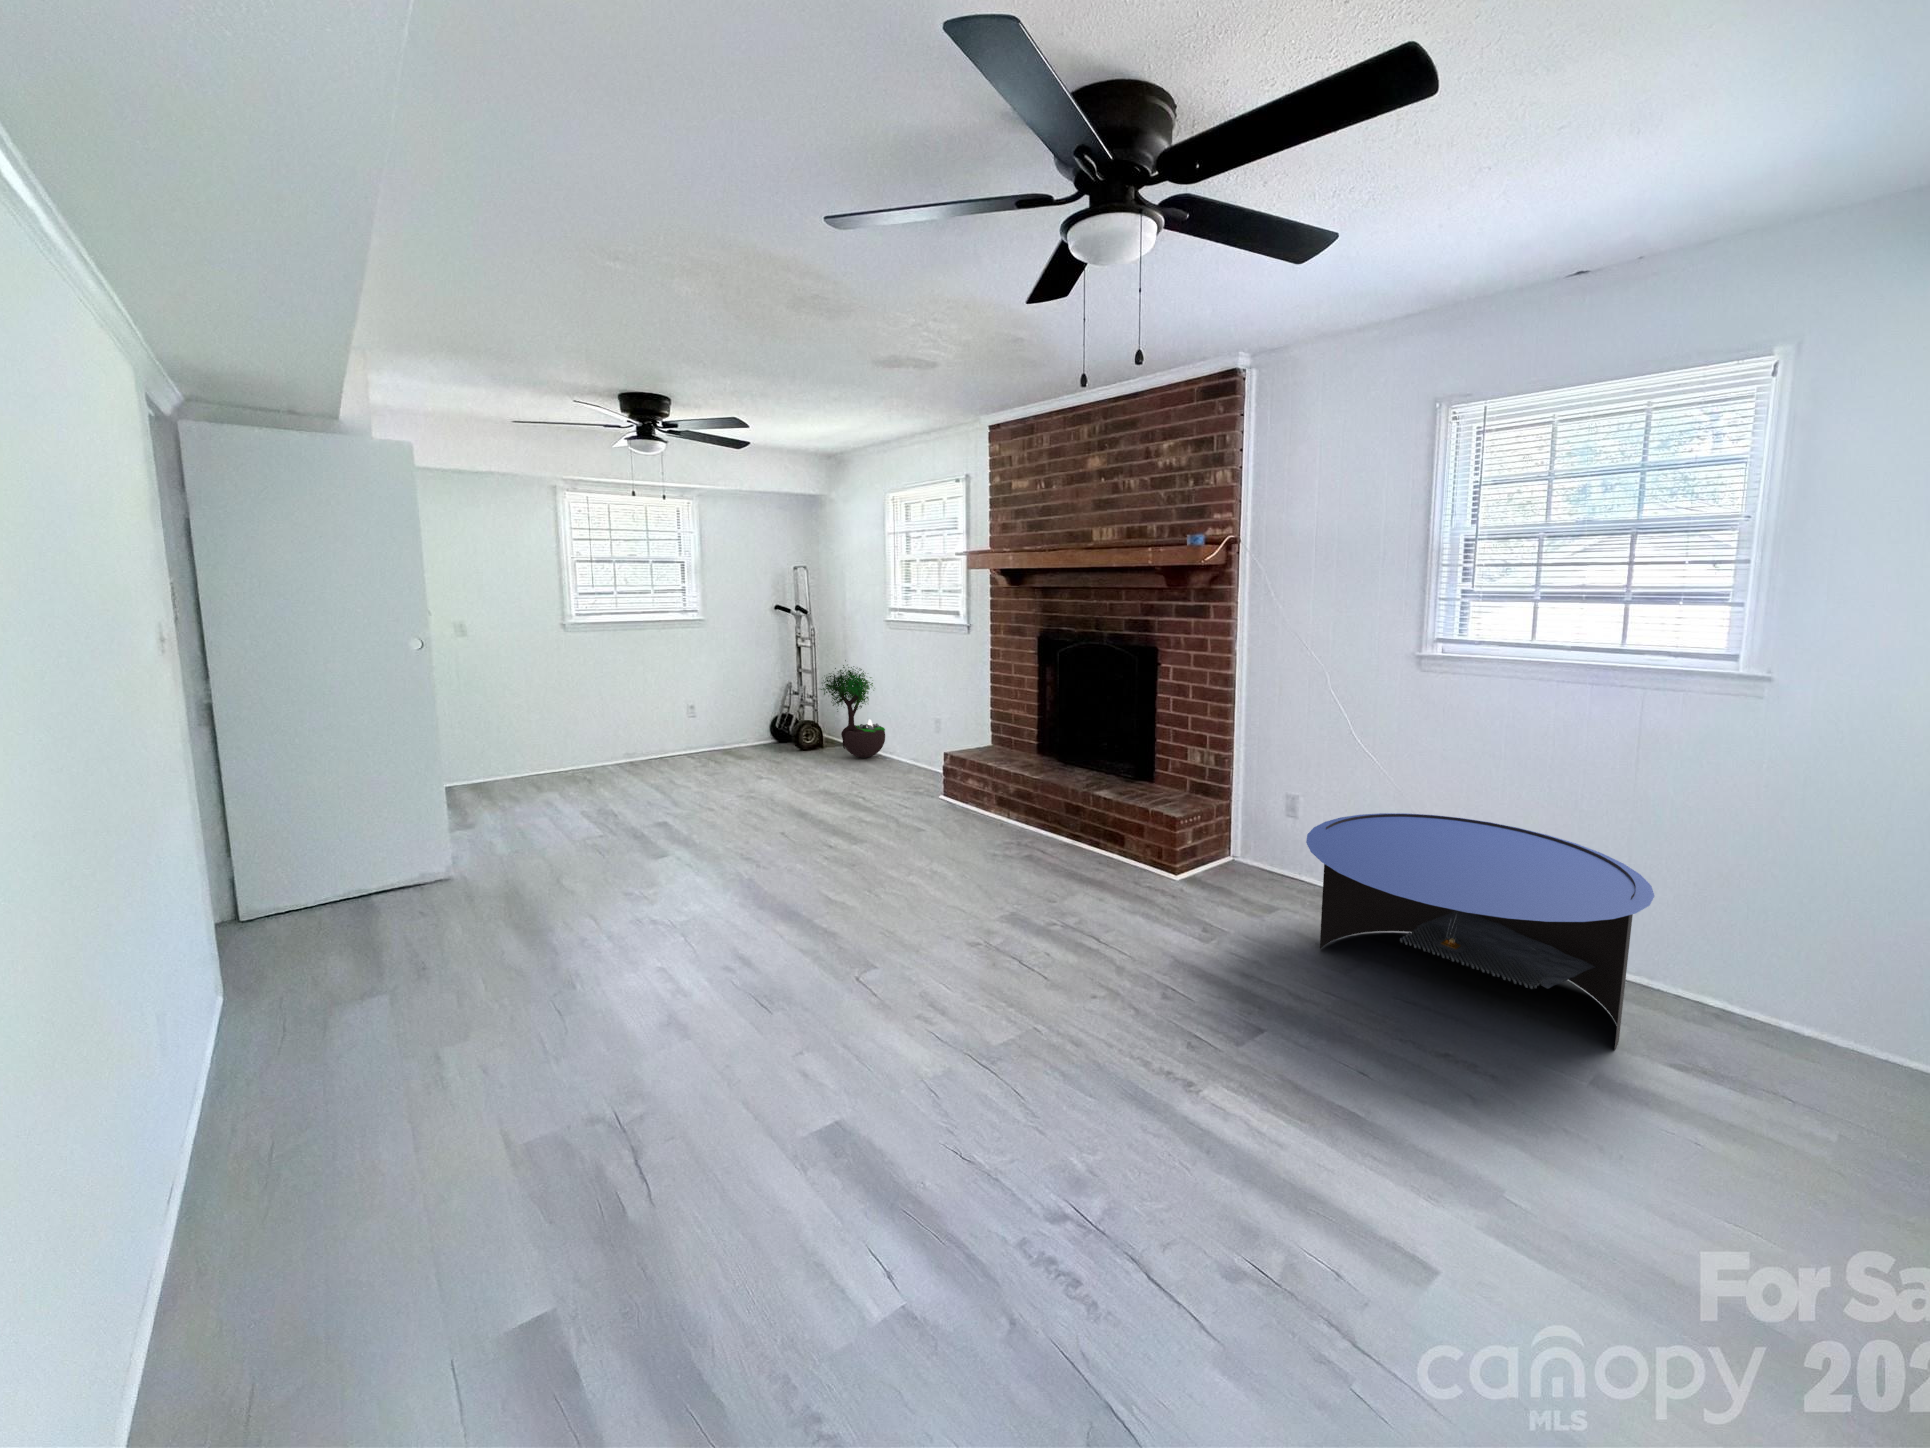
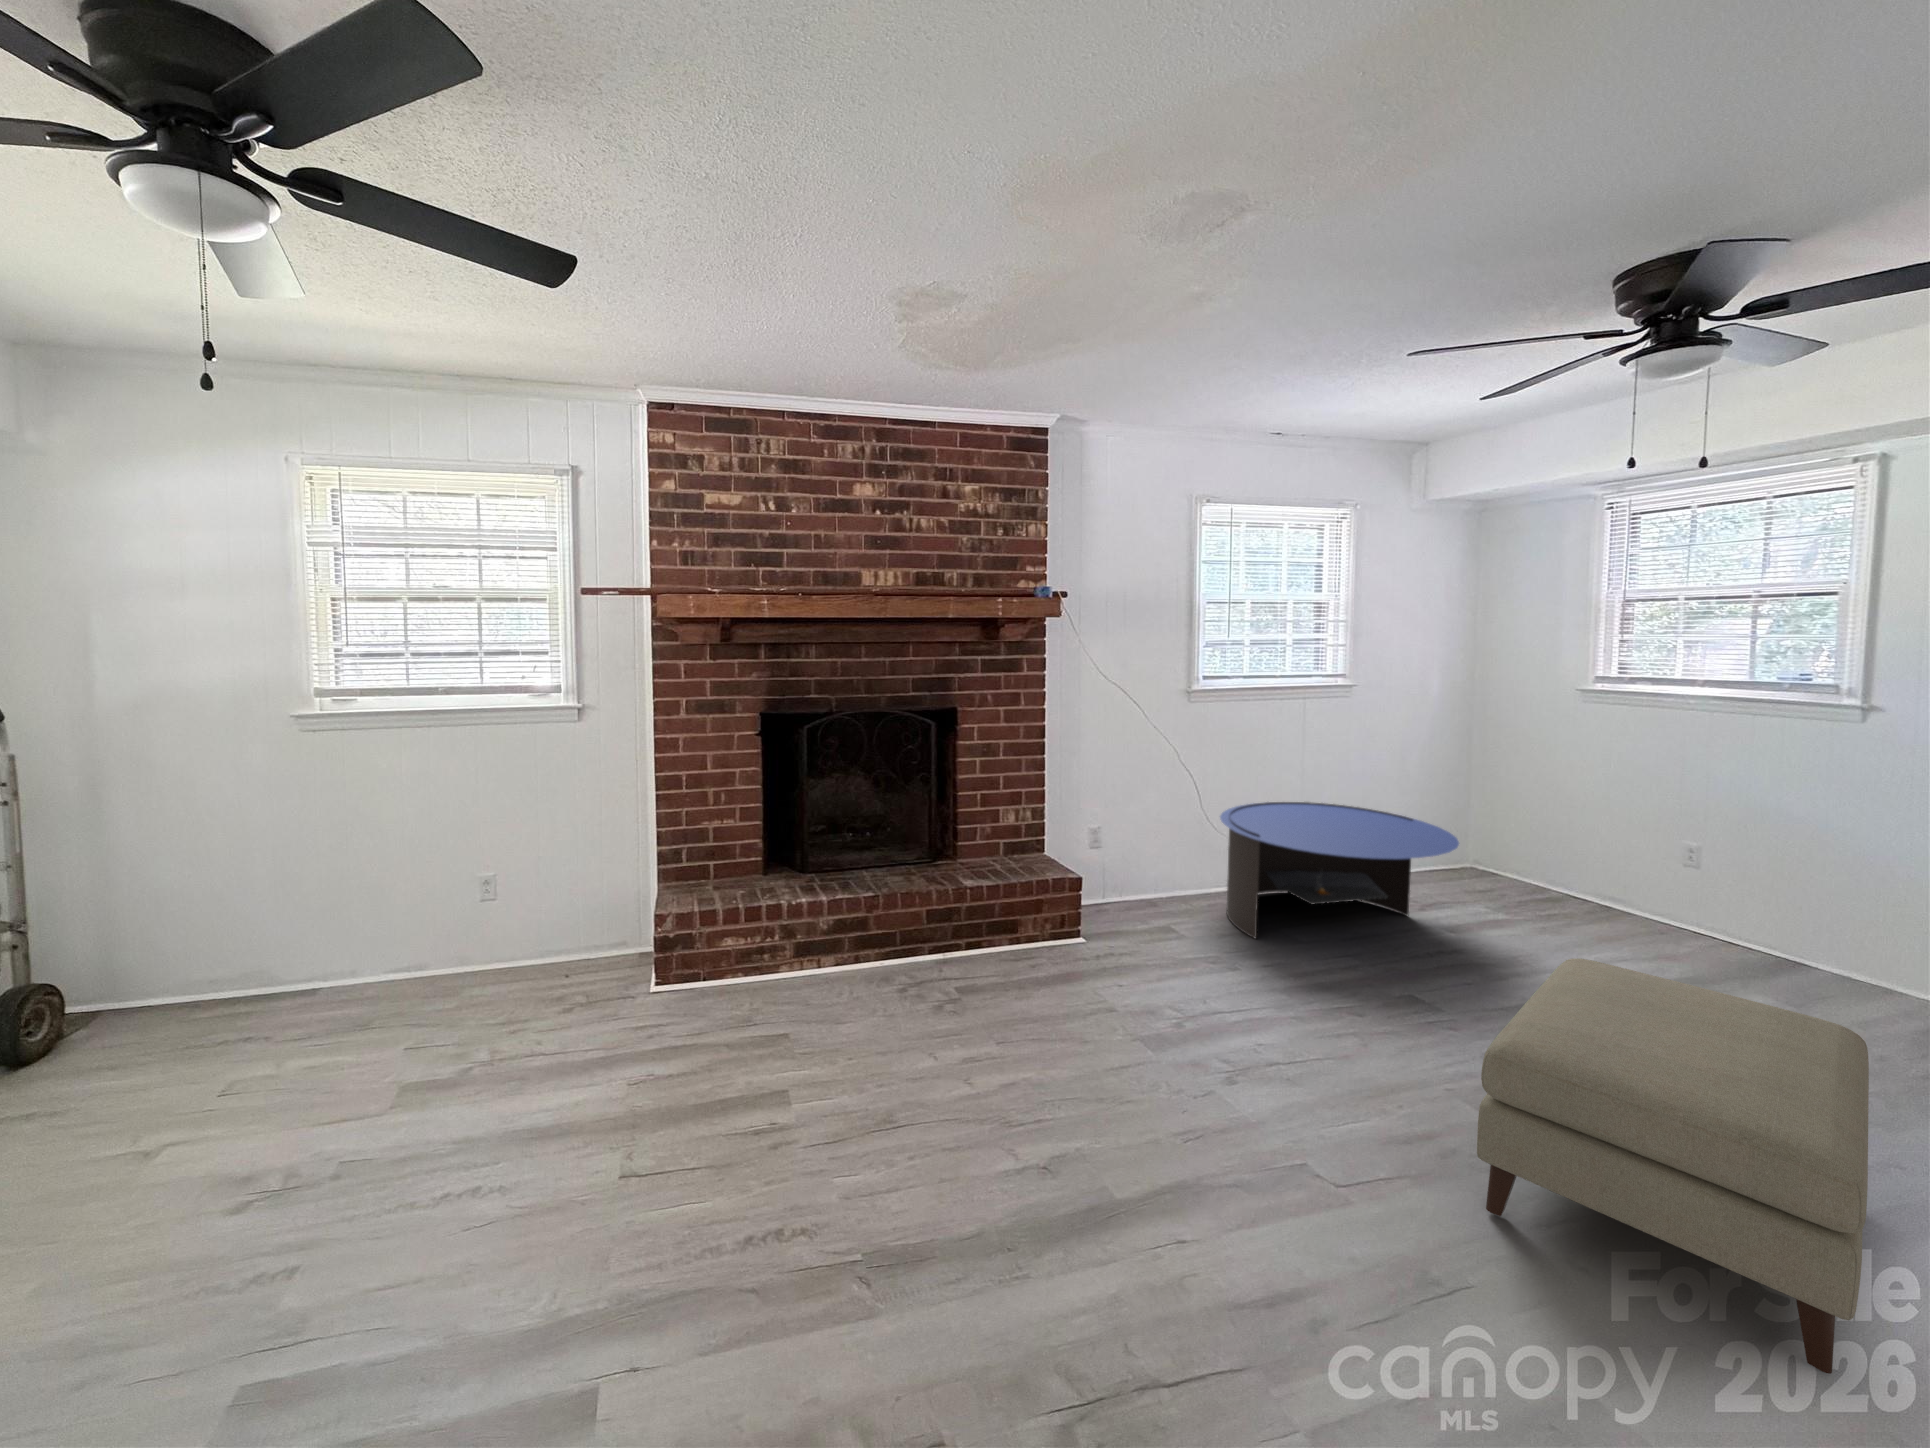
potted tree: present [821,660,885,758] -> none [177,813,342,1010]
ottoman: none [751,908,1143,1274] -> present [1477,958,1869,1374]

